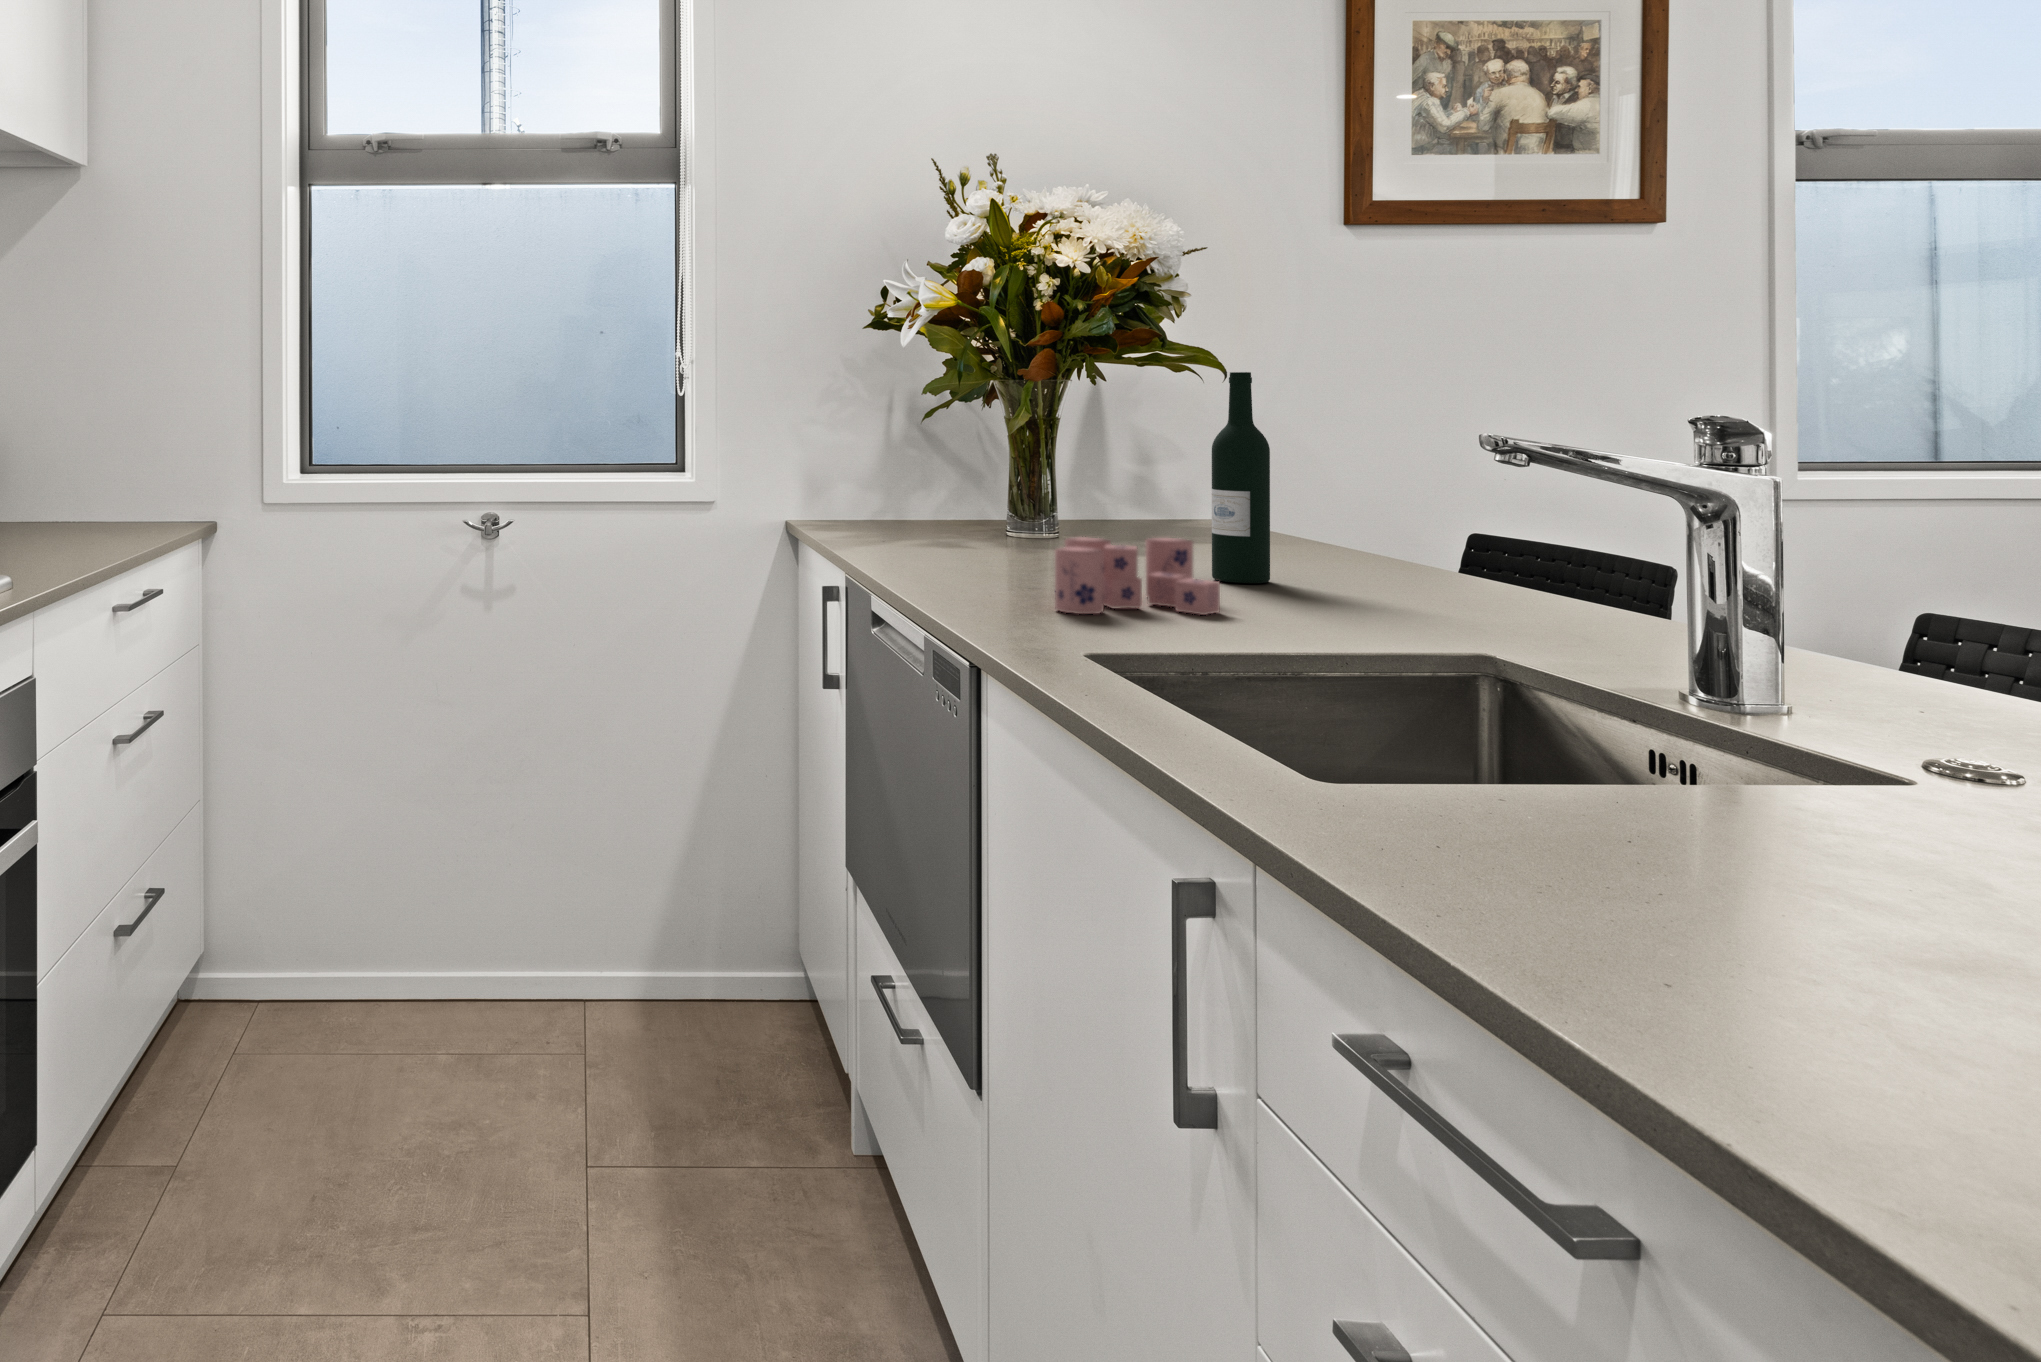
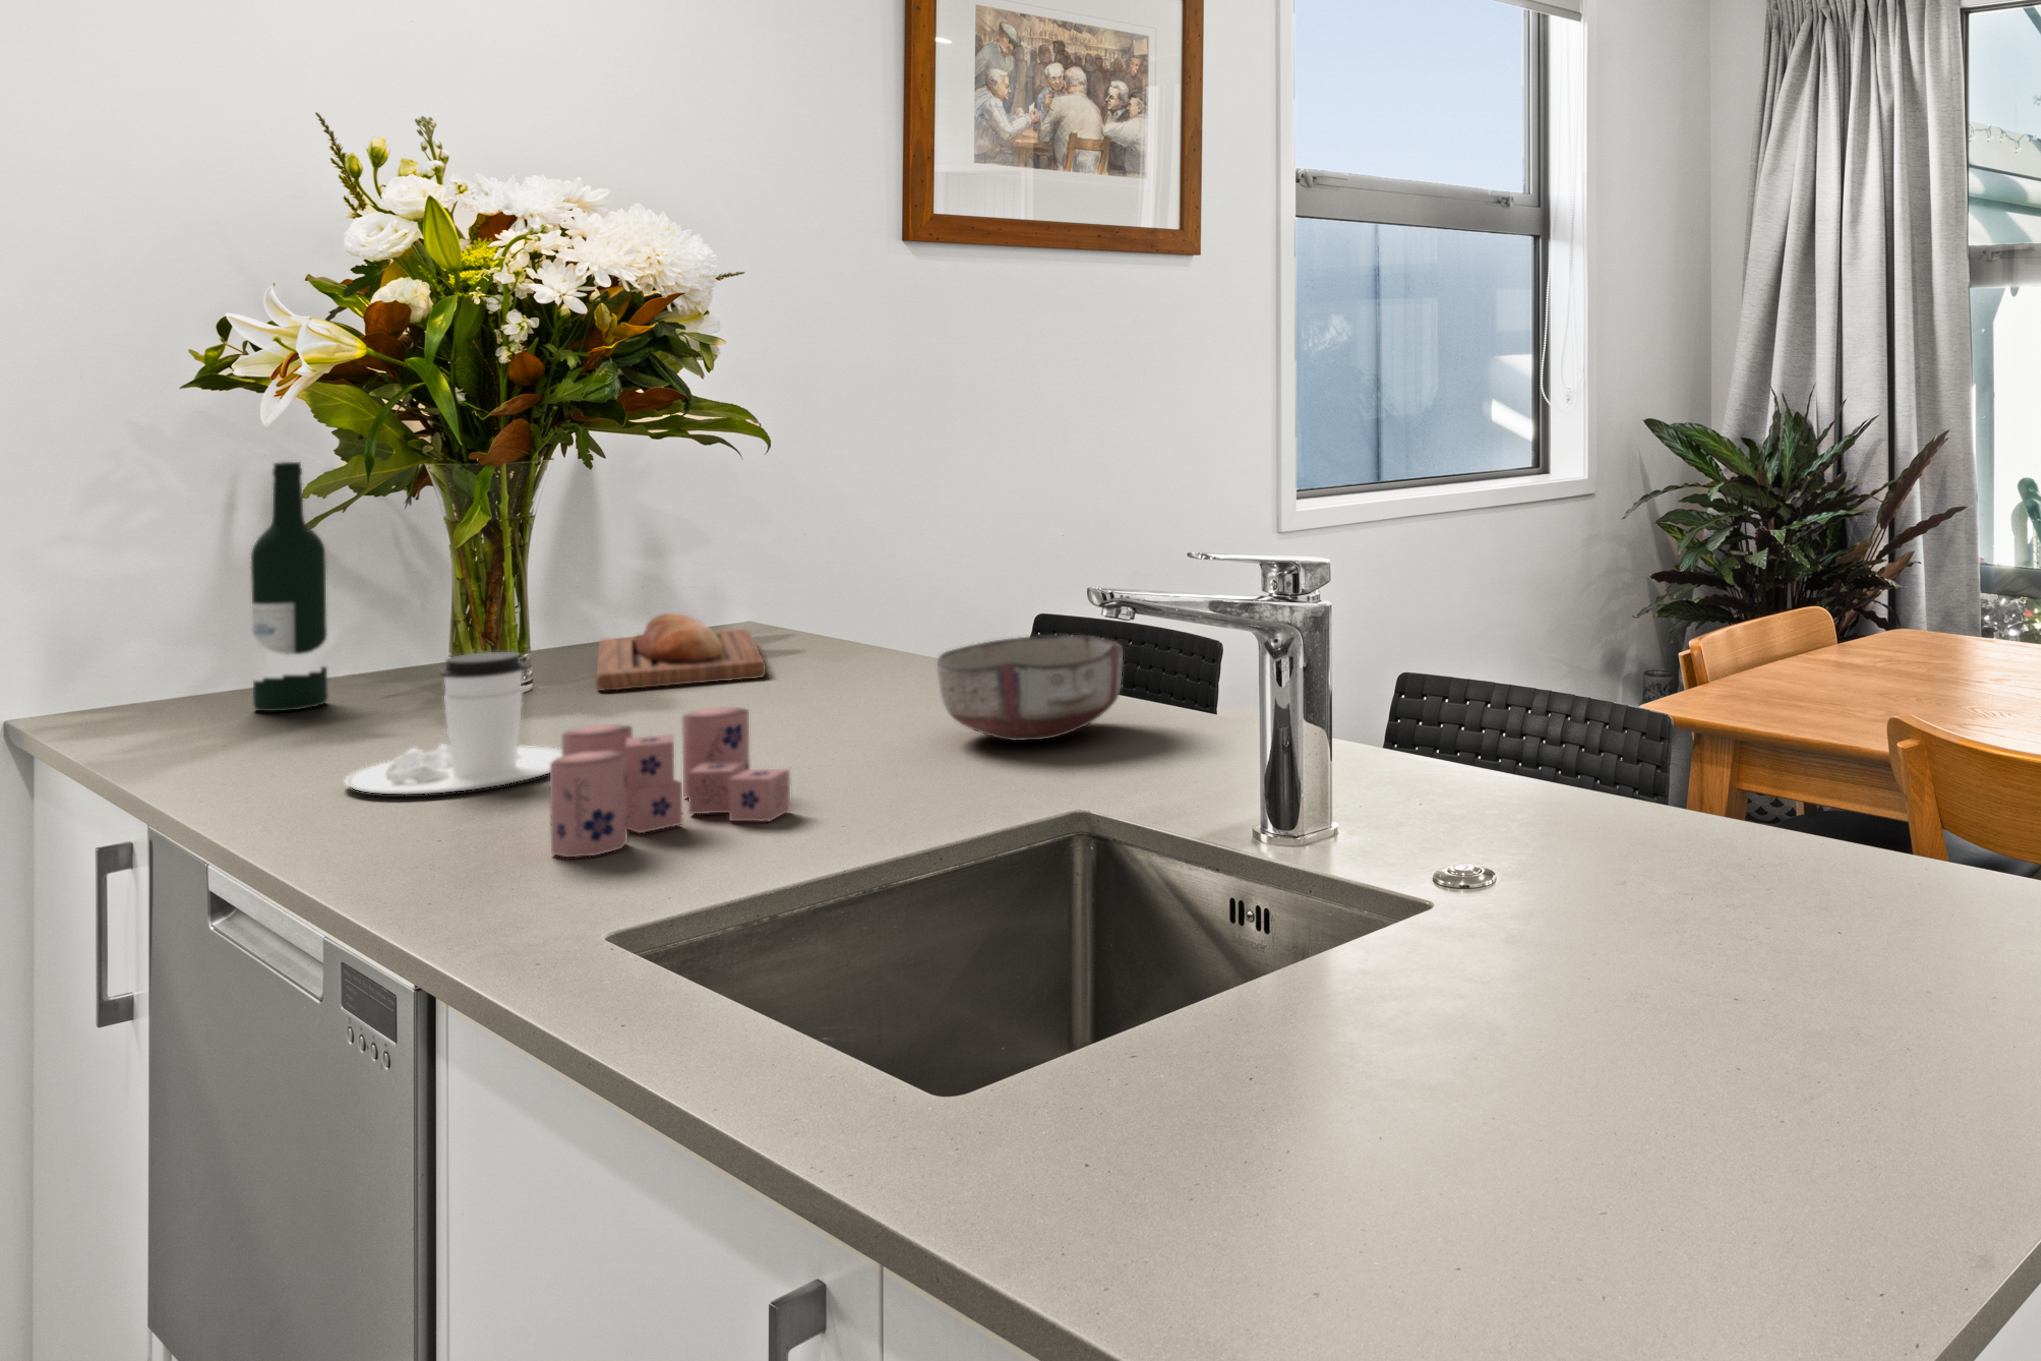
wine bottle: present [1212,372,1270,583] -> present [251,462,328,711]
coffee cup: none [940,491,1076,576] -> present [345,652,562,795]
bread loaf: none [1098,497,1220,546] -> present [596,614,765,690]
ceramic bowl: none [1348,521,1523,601] -> present [937,635,1123,740]

